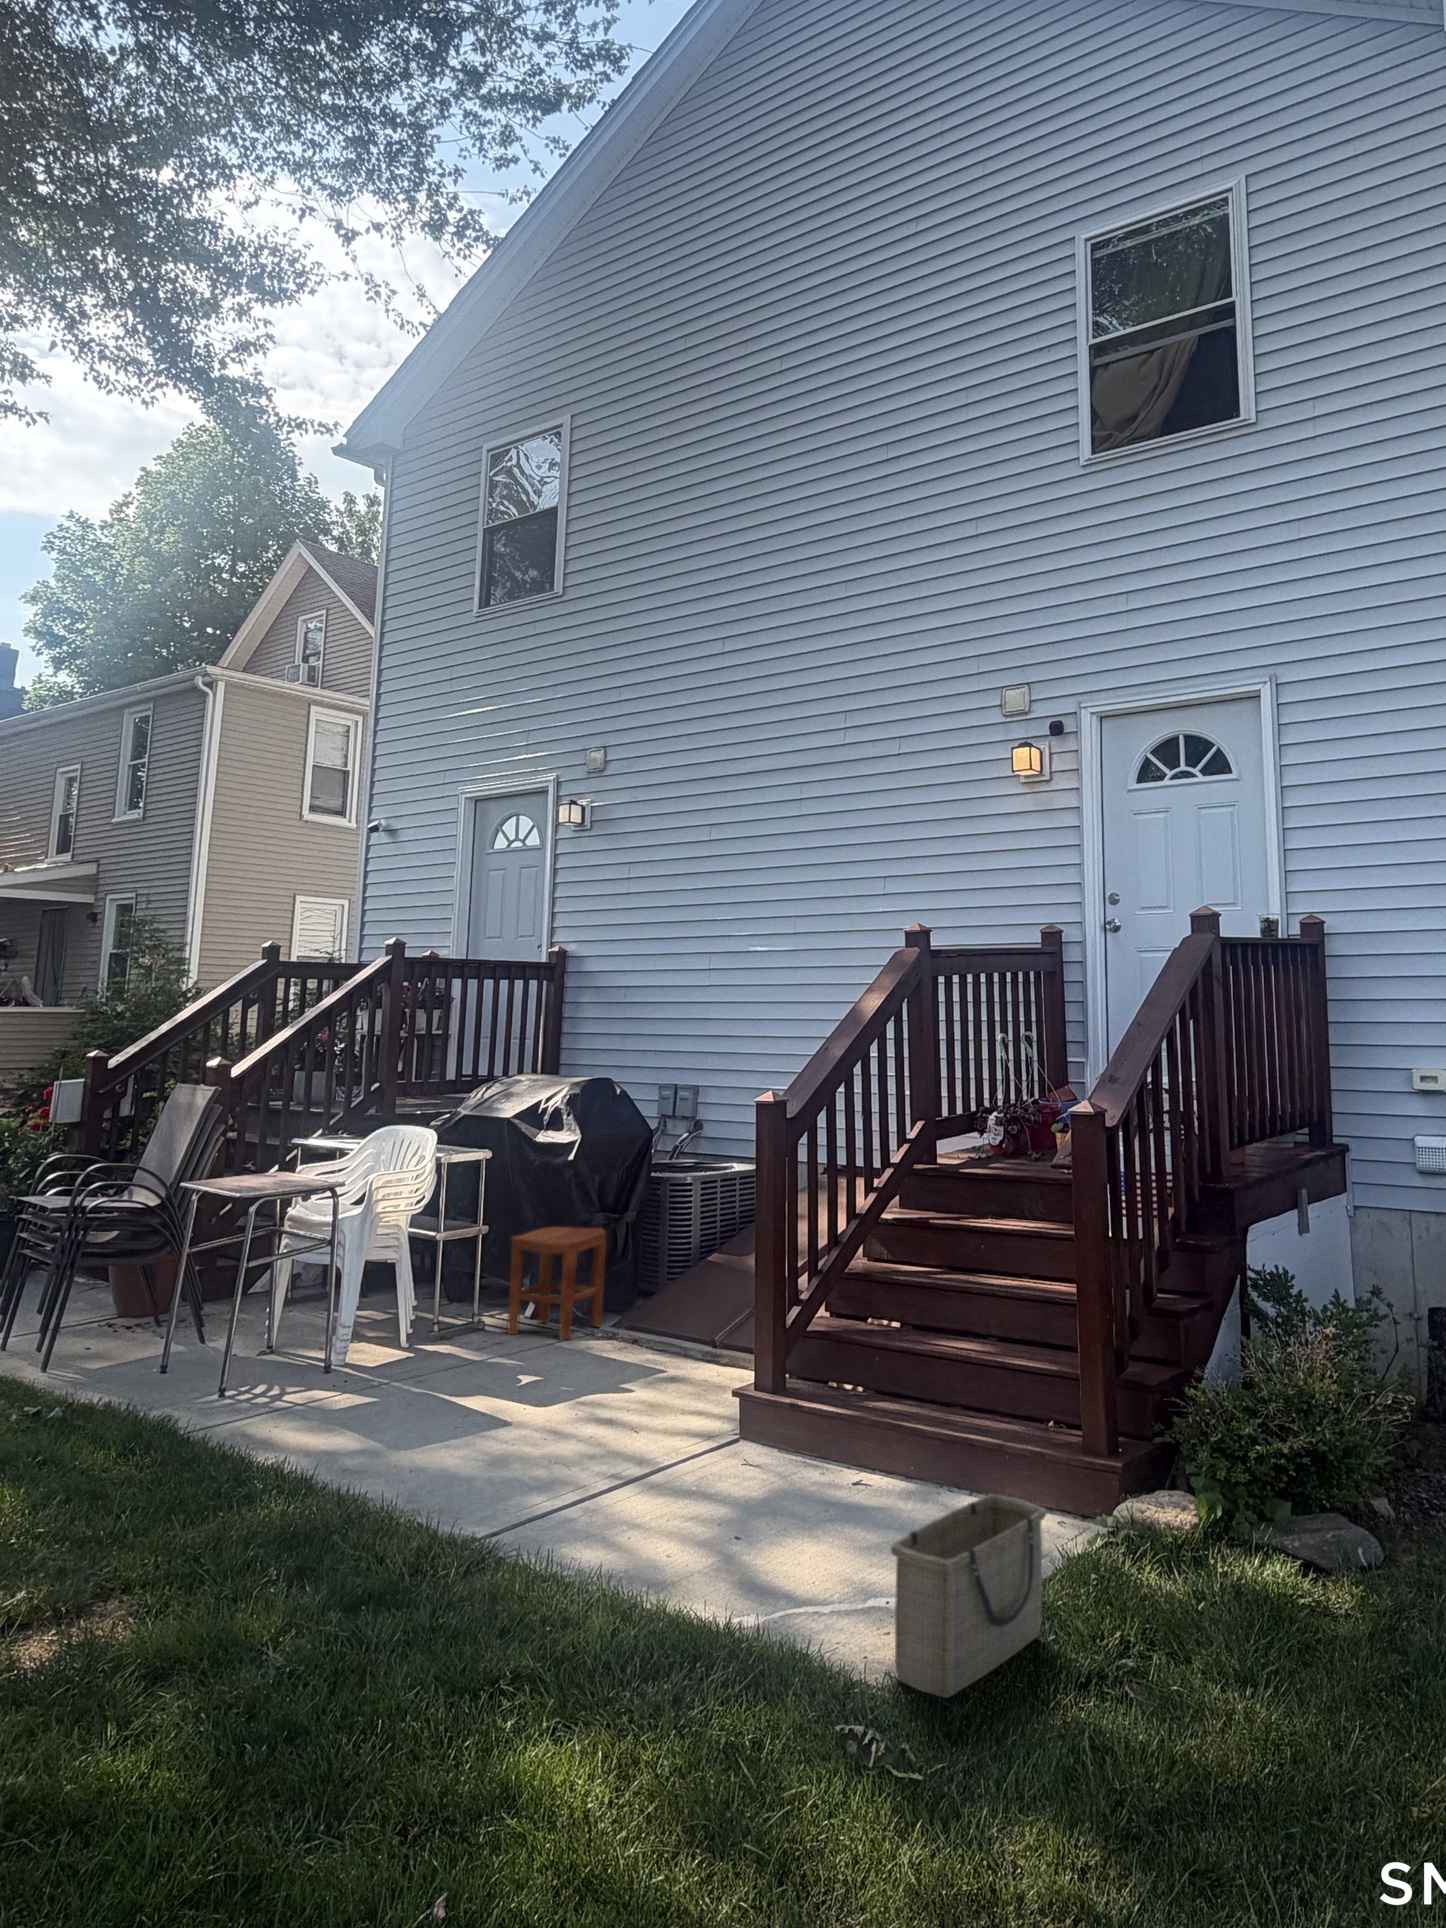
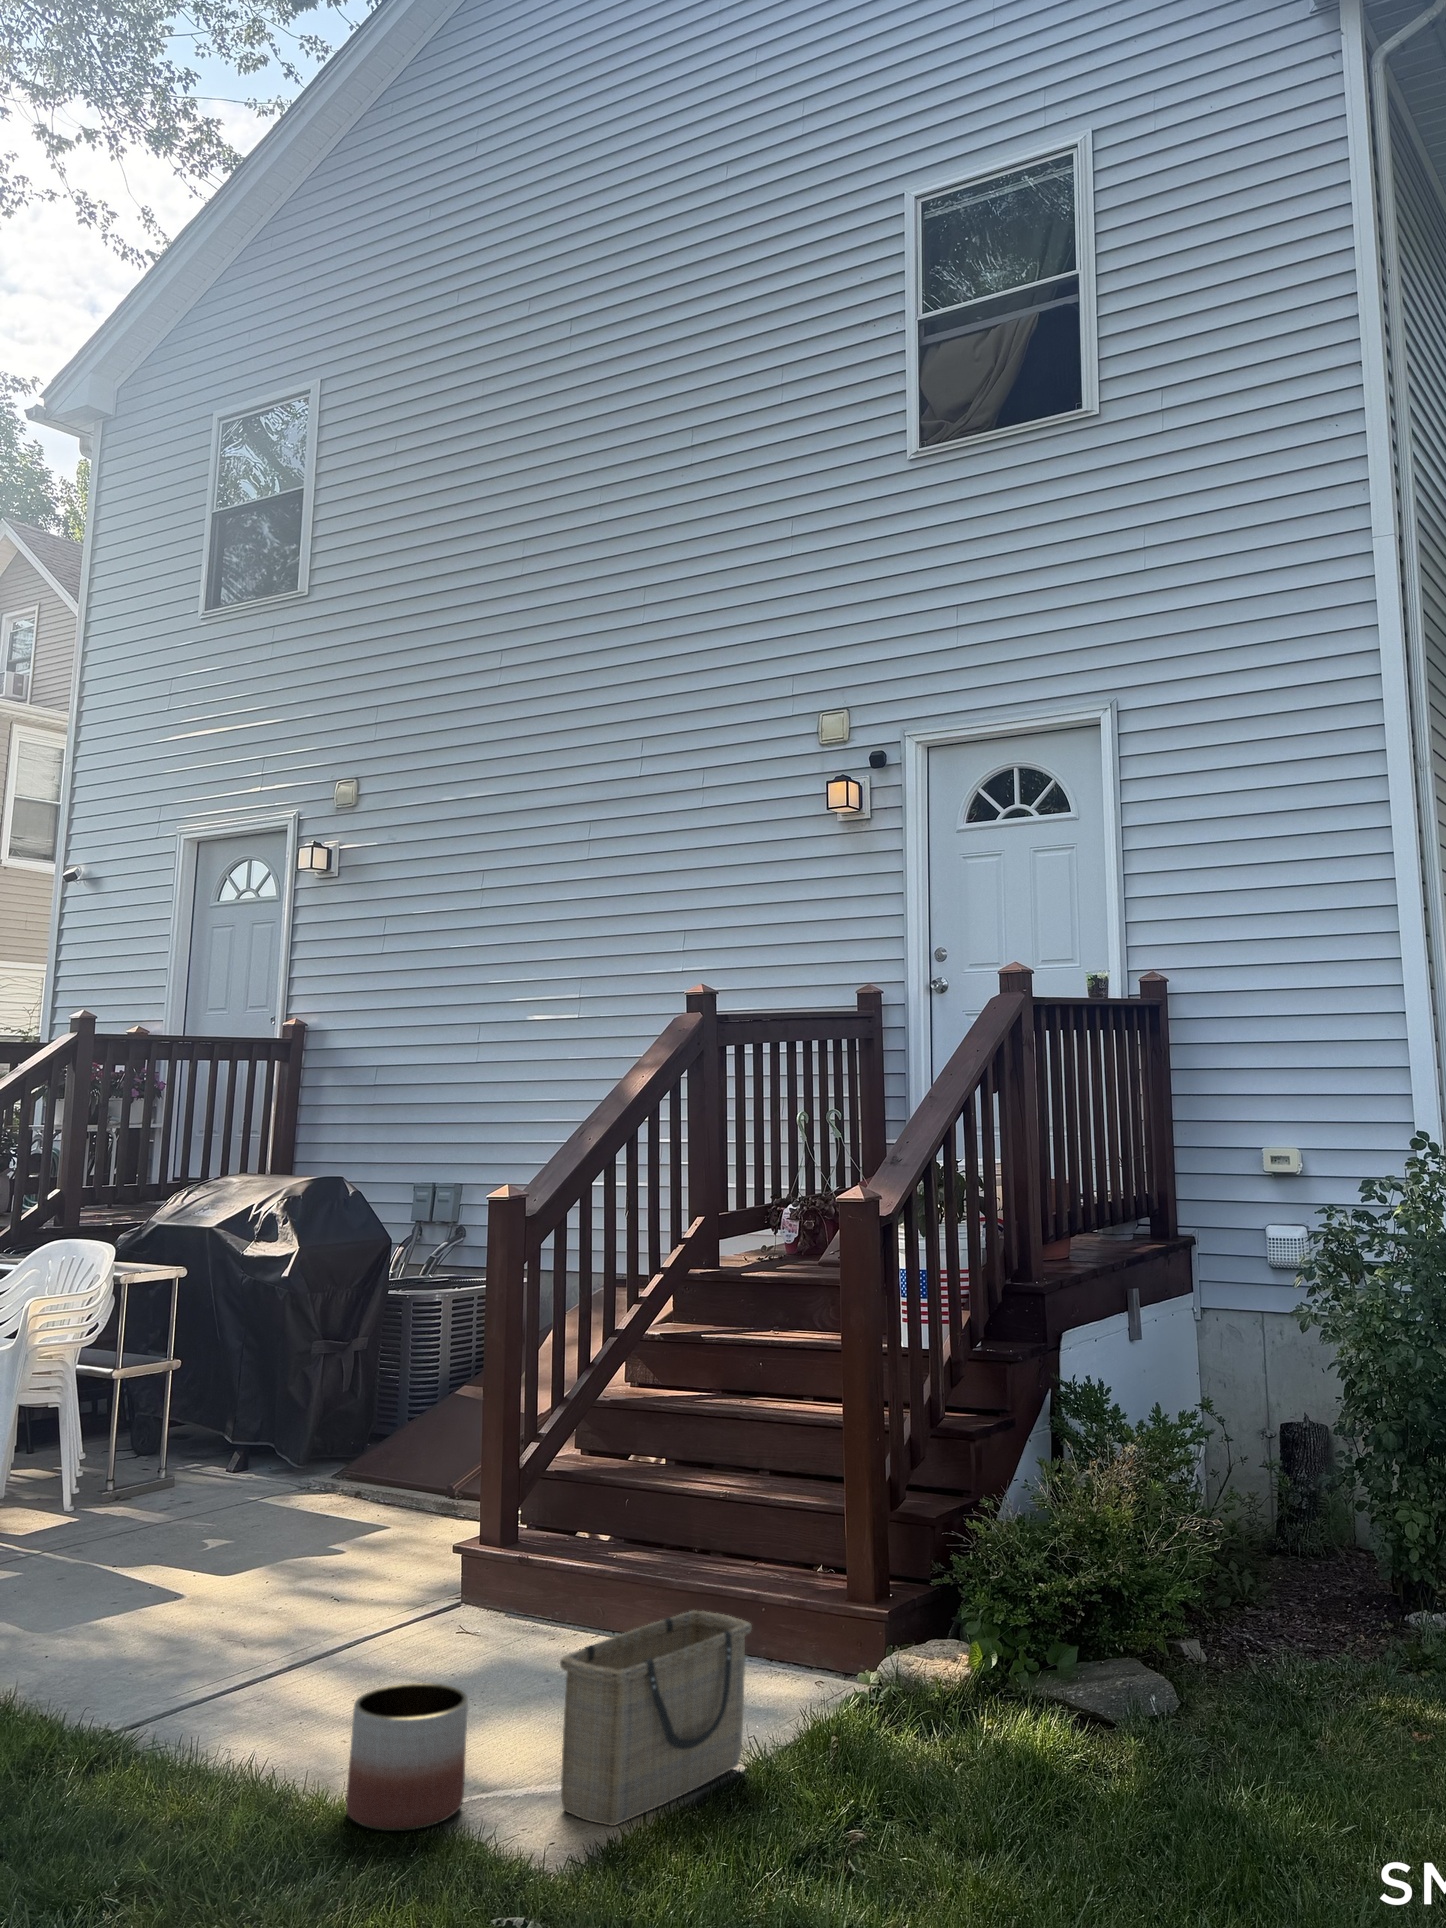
stool: present [507,1227,606,1340] -> none [197,1354,326,1490]
planter: none [710,1561,811,1699] -> present [346,1683,468,1831]

